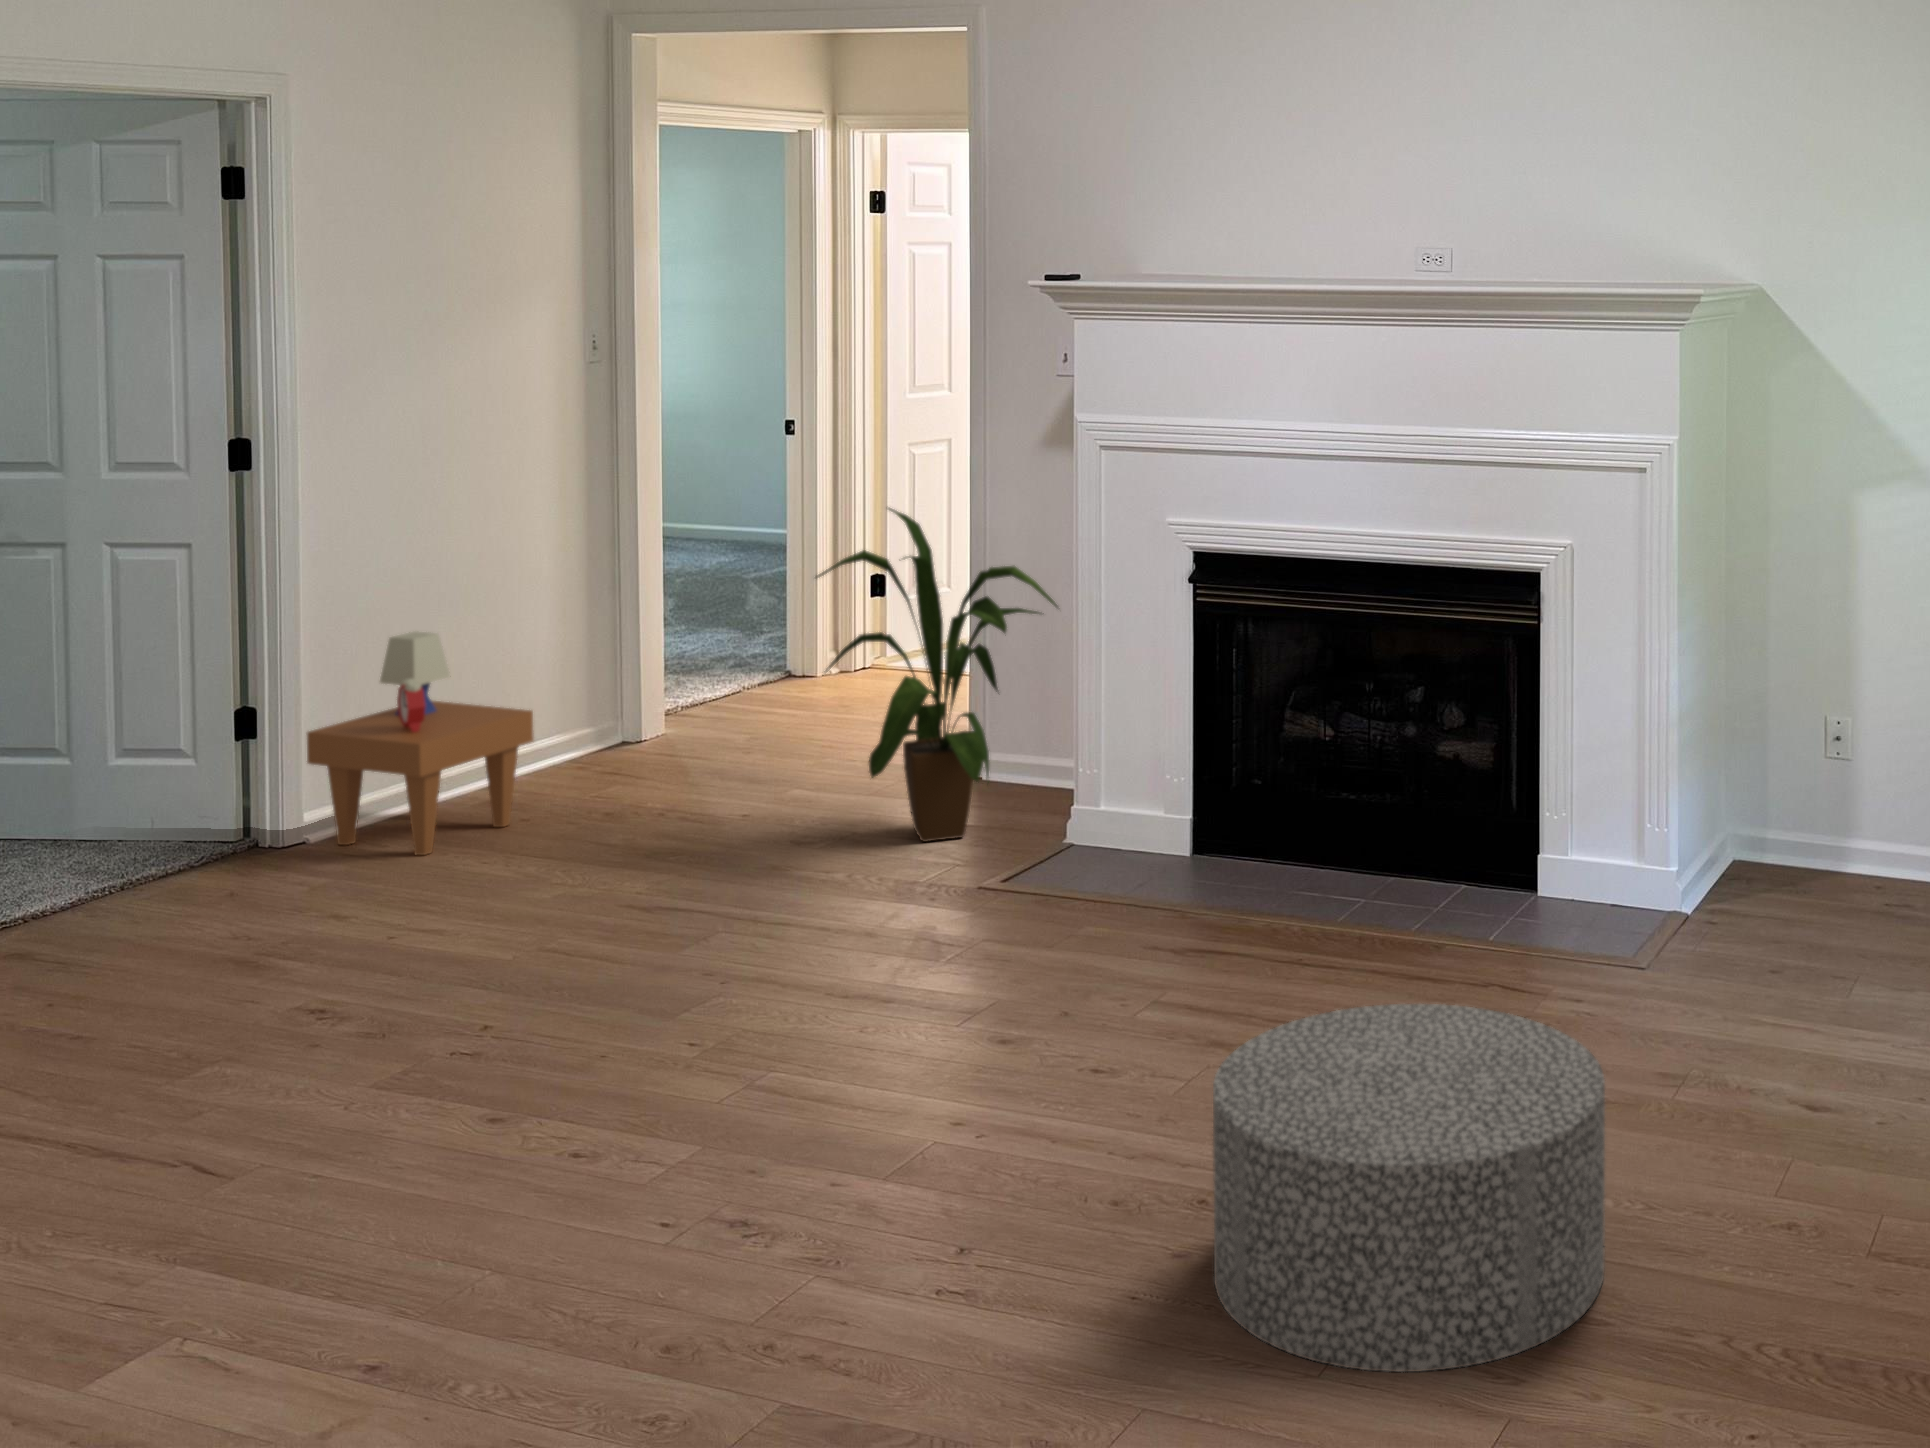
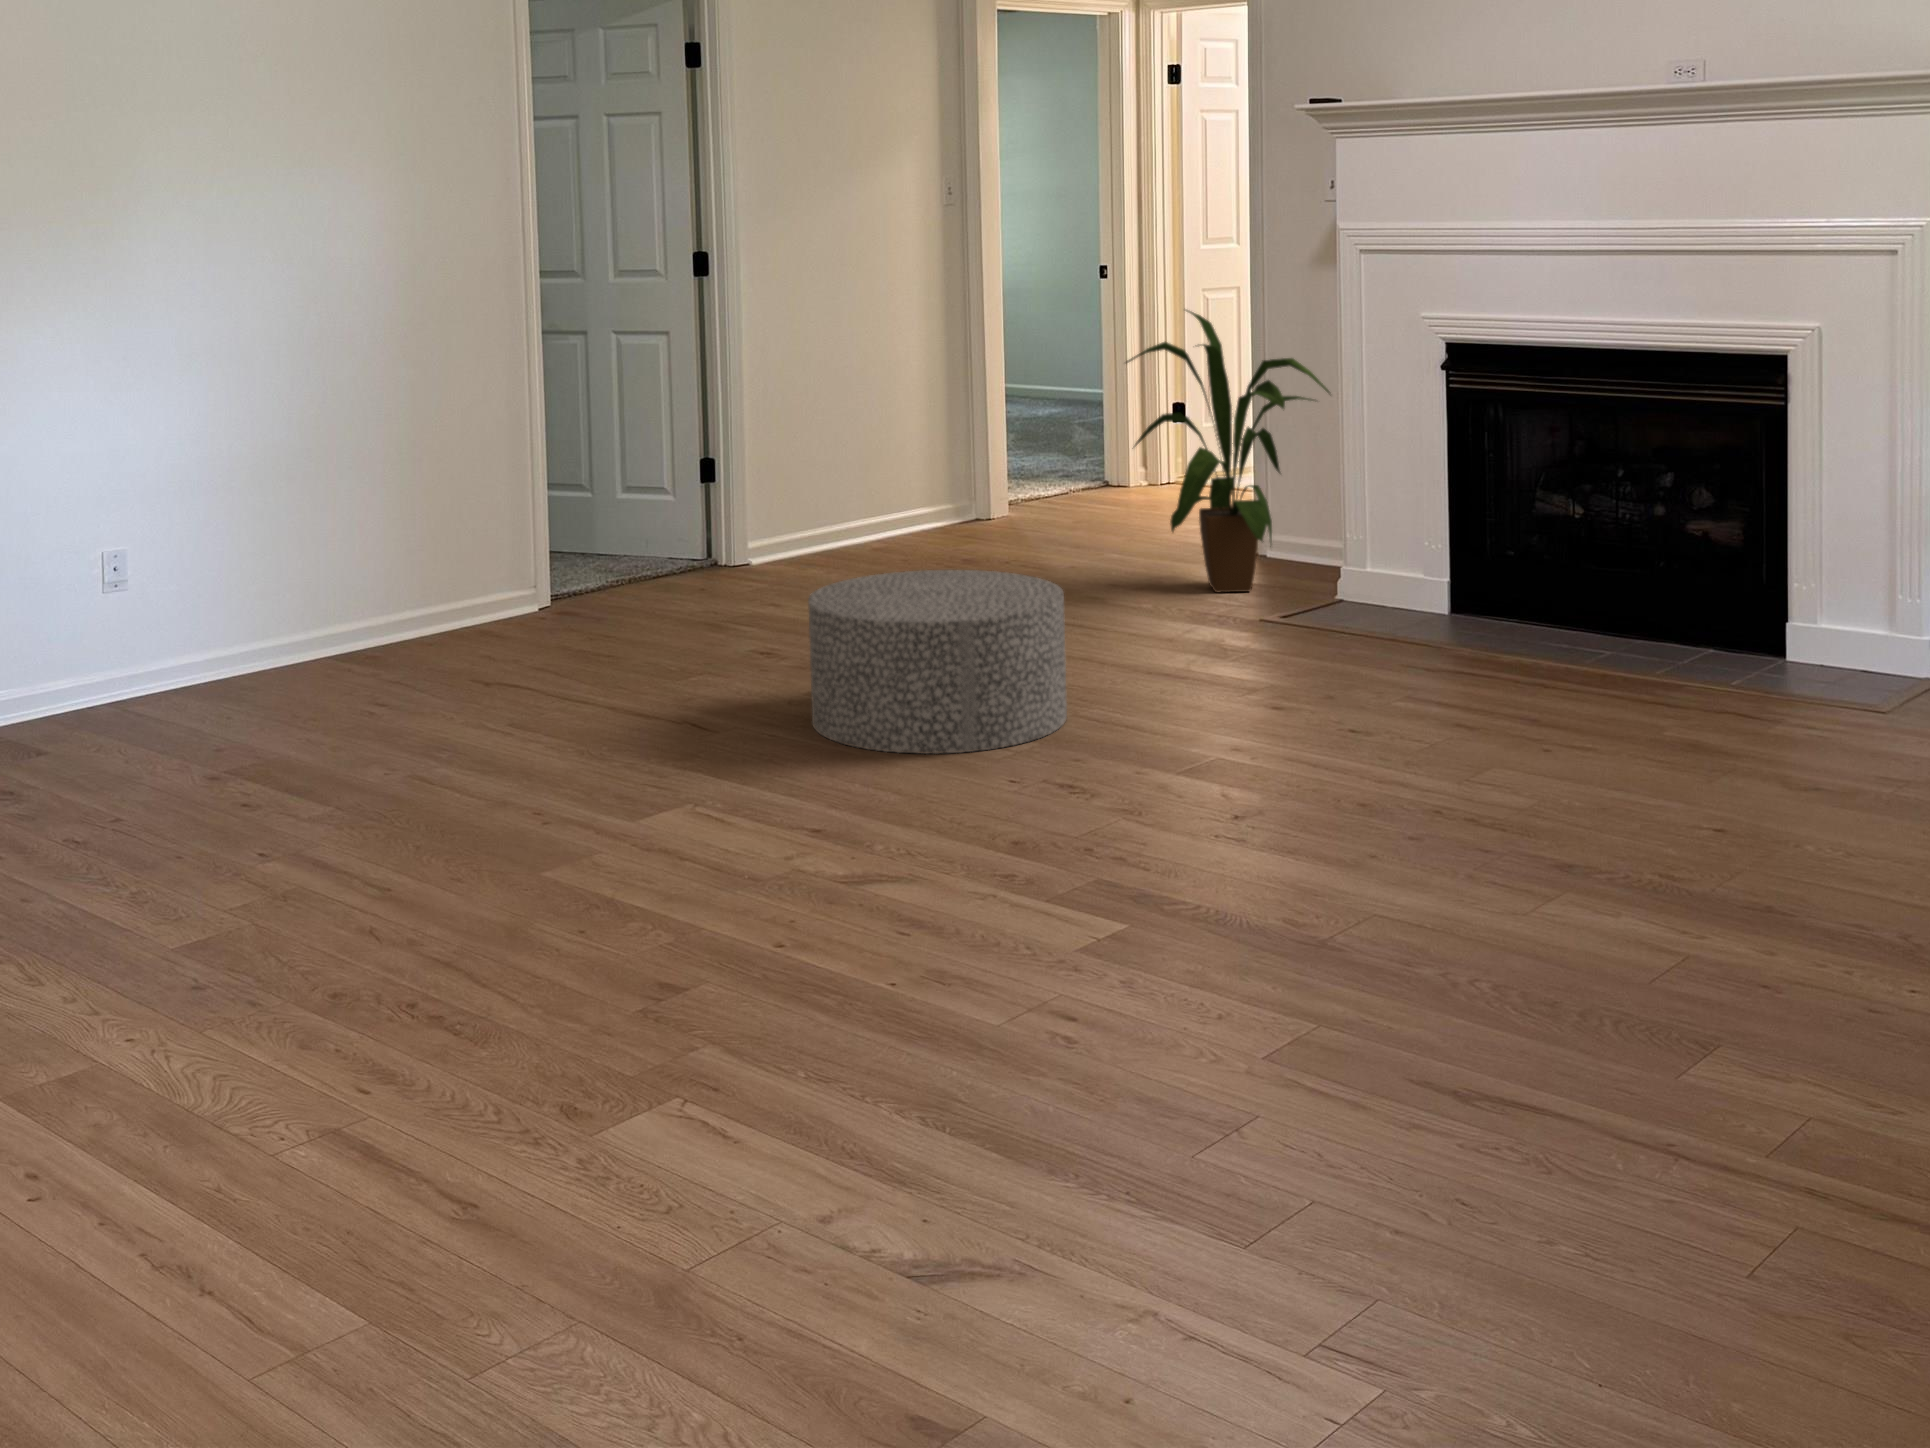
side table: present [307,632,533,855] -> none [747,408,909,578]
ottoman: present [1213,1004,1605,1372] -> present [808,570,1067,754]

